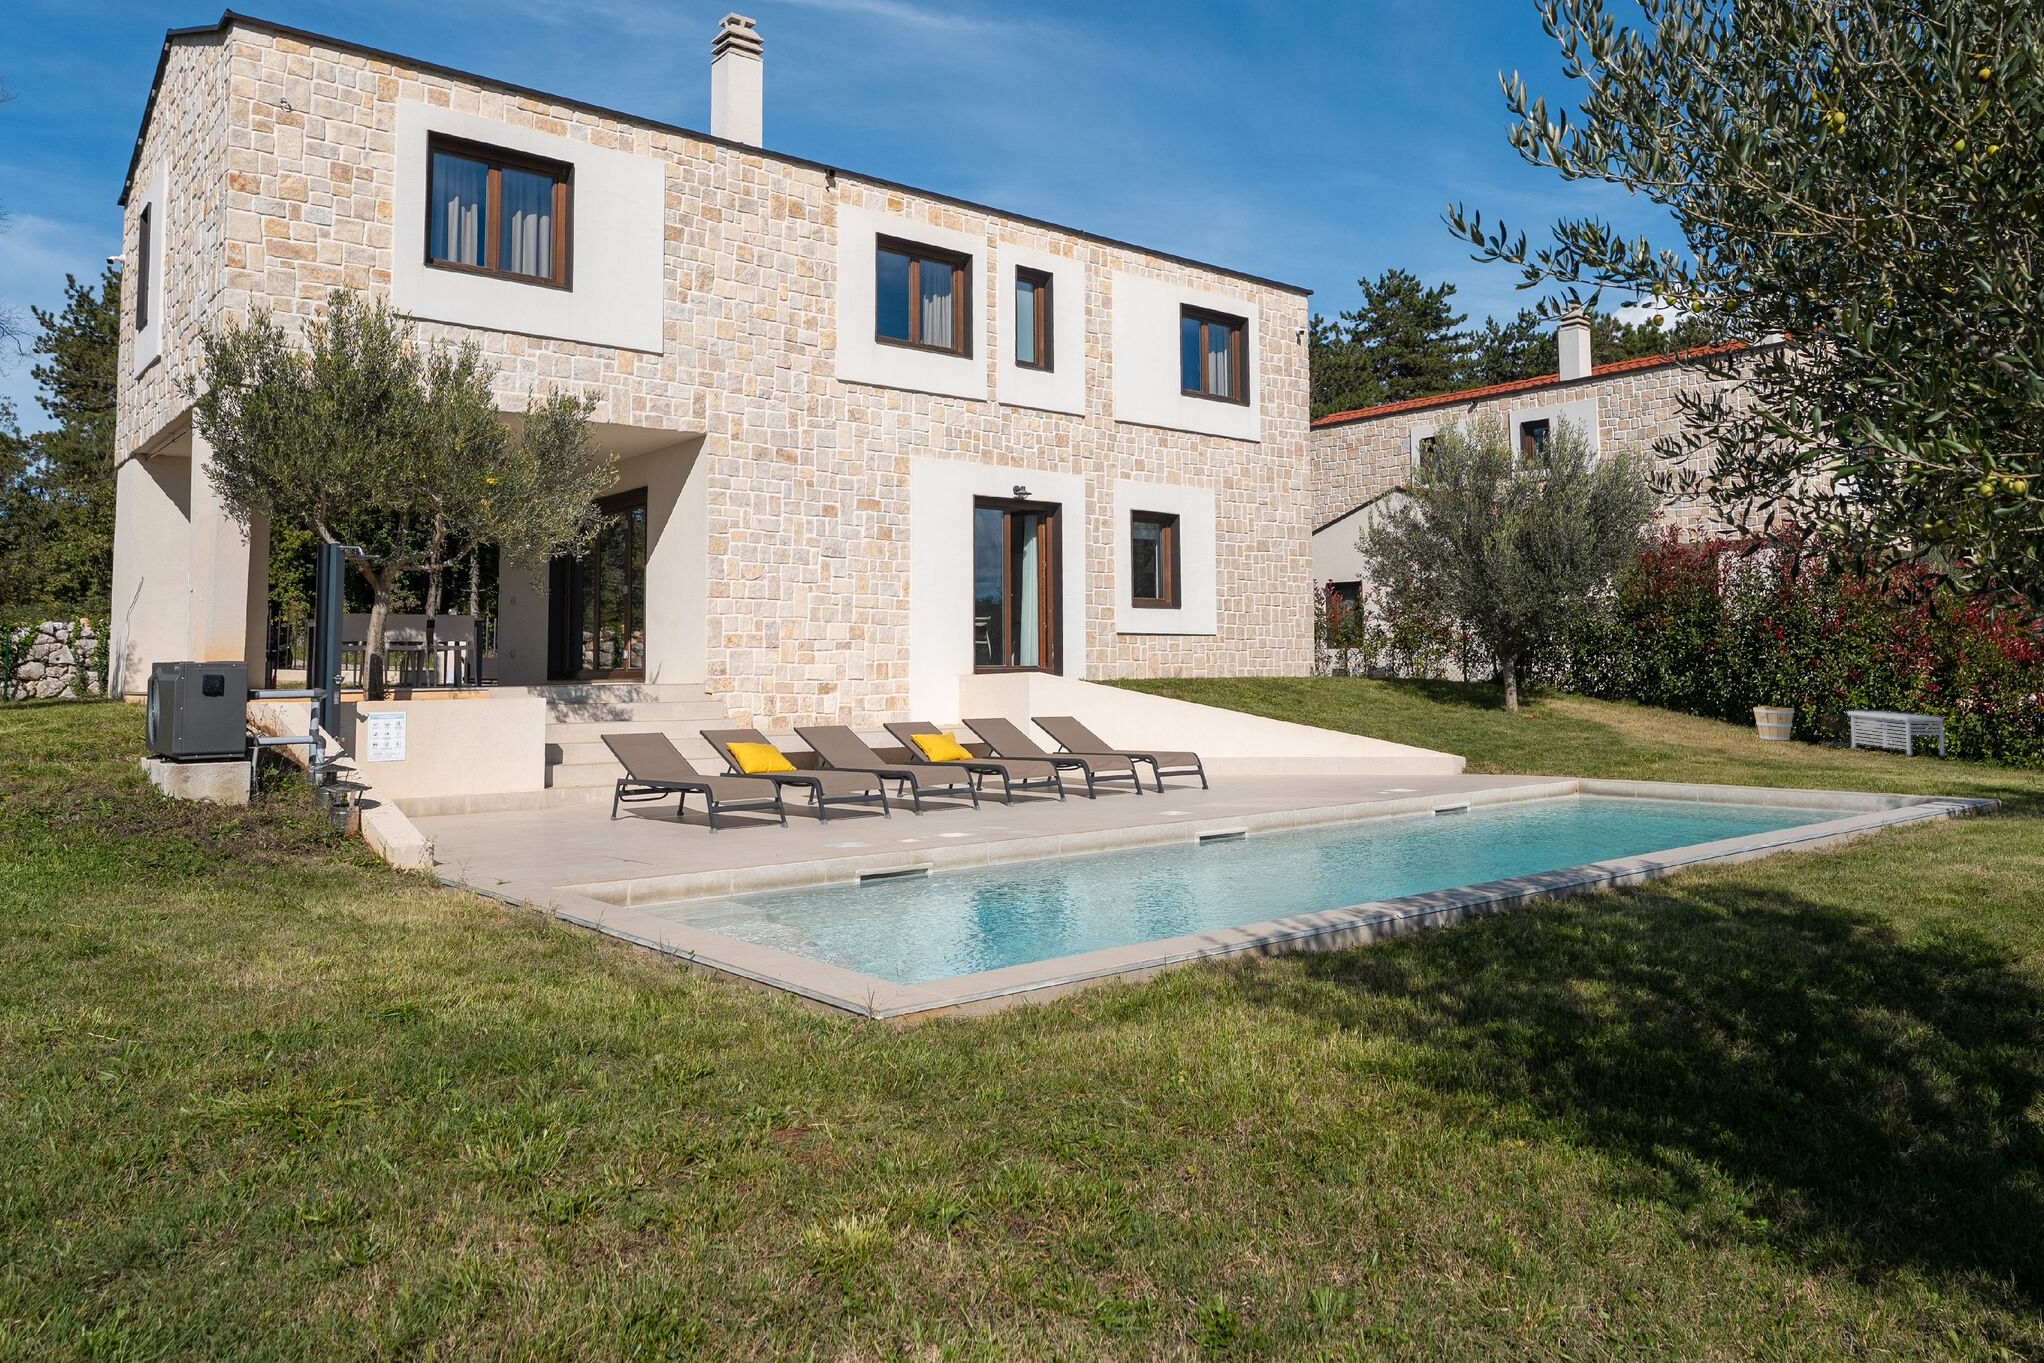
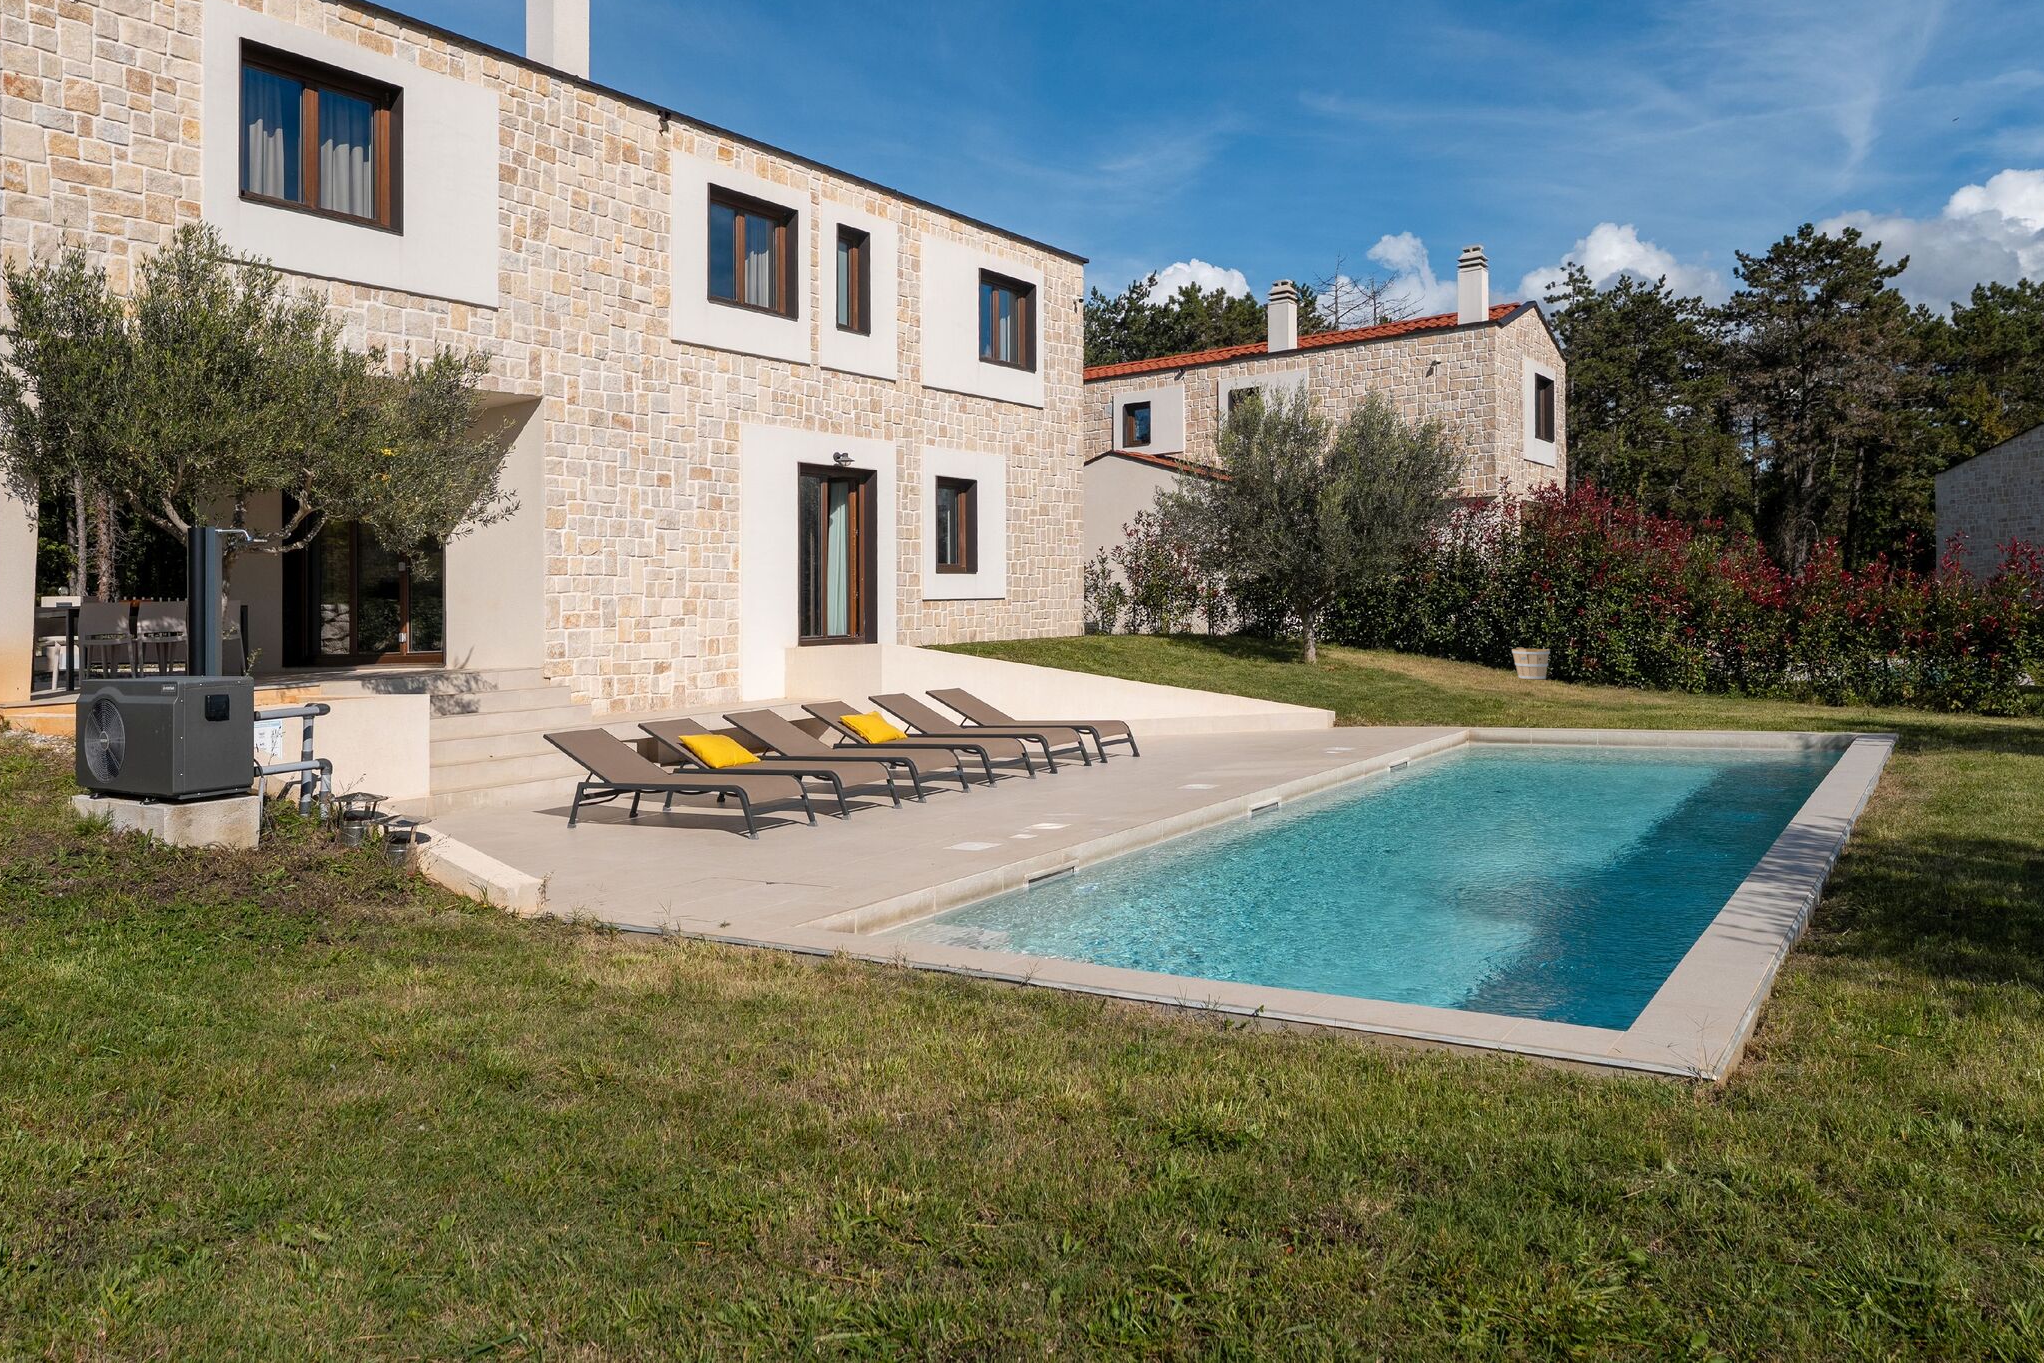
potted tree: present [1821,707,1848,746] -> none [1577,641,1605,682]
storage bench: present [1848,711,1944,755] -> none [1607,650,1702,690]

